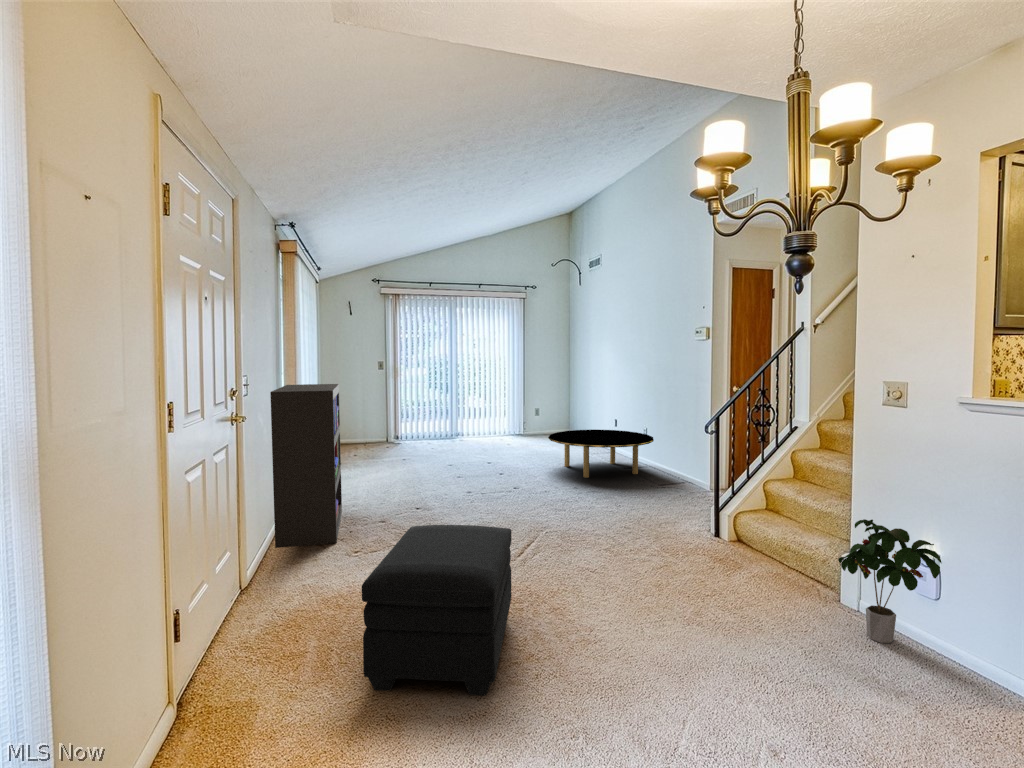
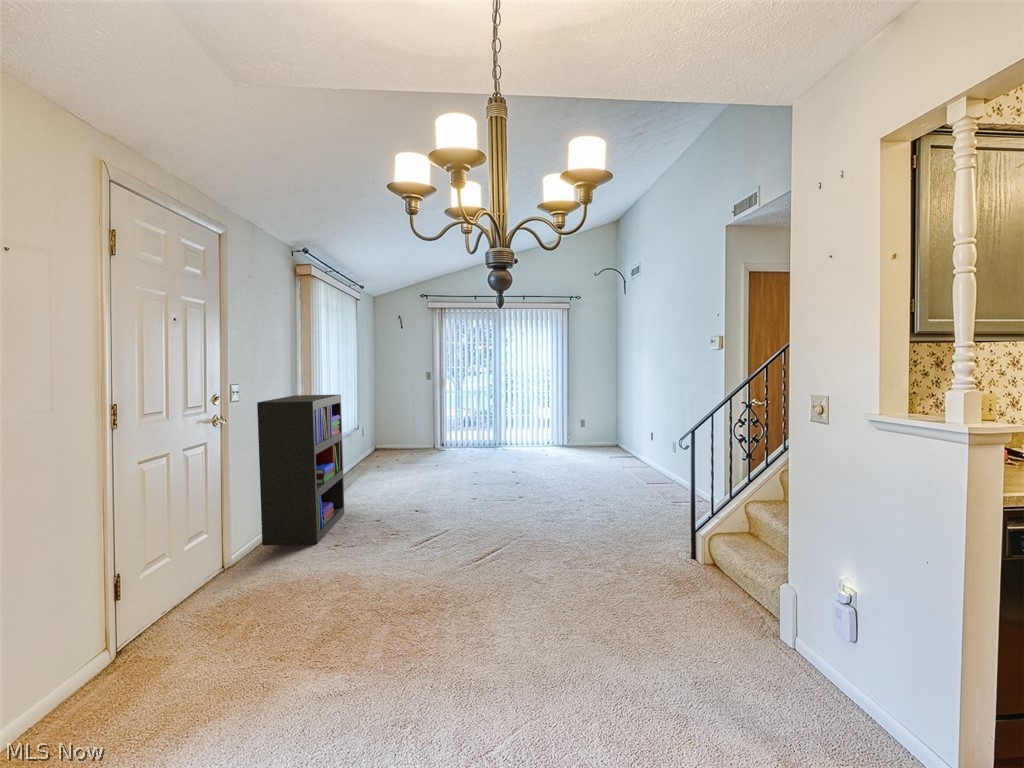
coffee table: present [548,430,654,478] -> none [567,441,675,490]
potted plant: present [838,519,941,643] -> none [772,554,864,702]
ottoman: present [362,525,512,695] -> none [224,534,422,712]

